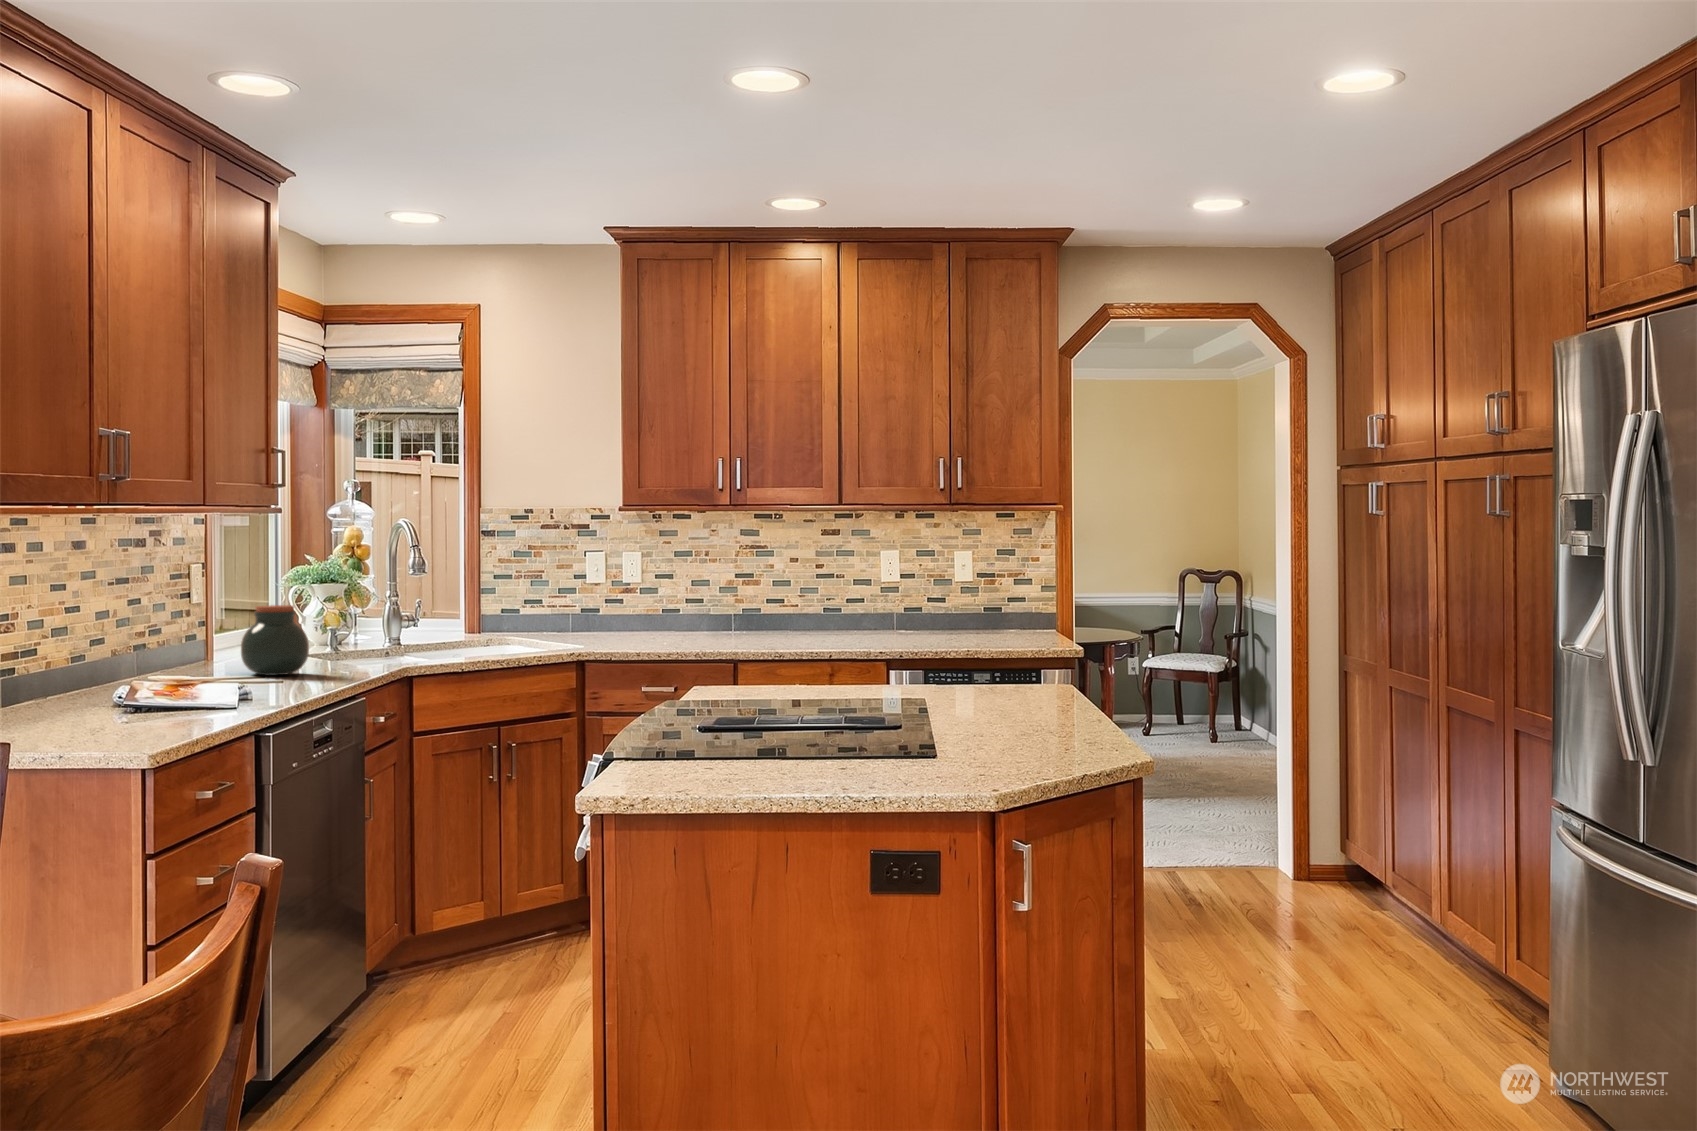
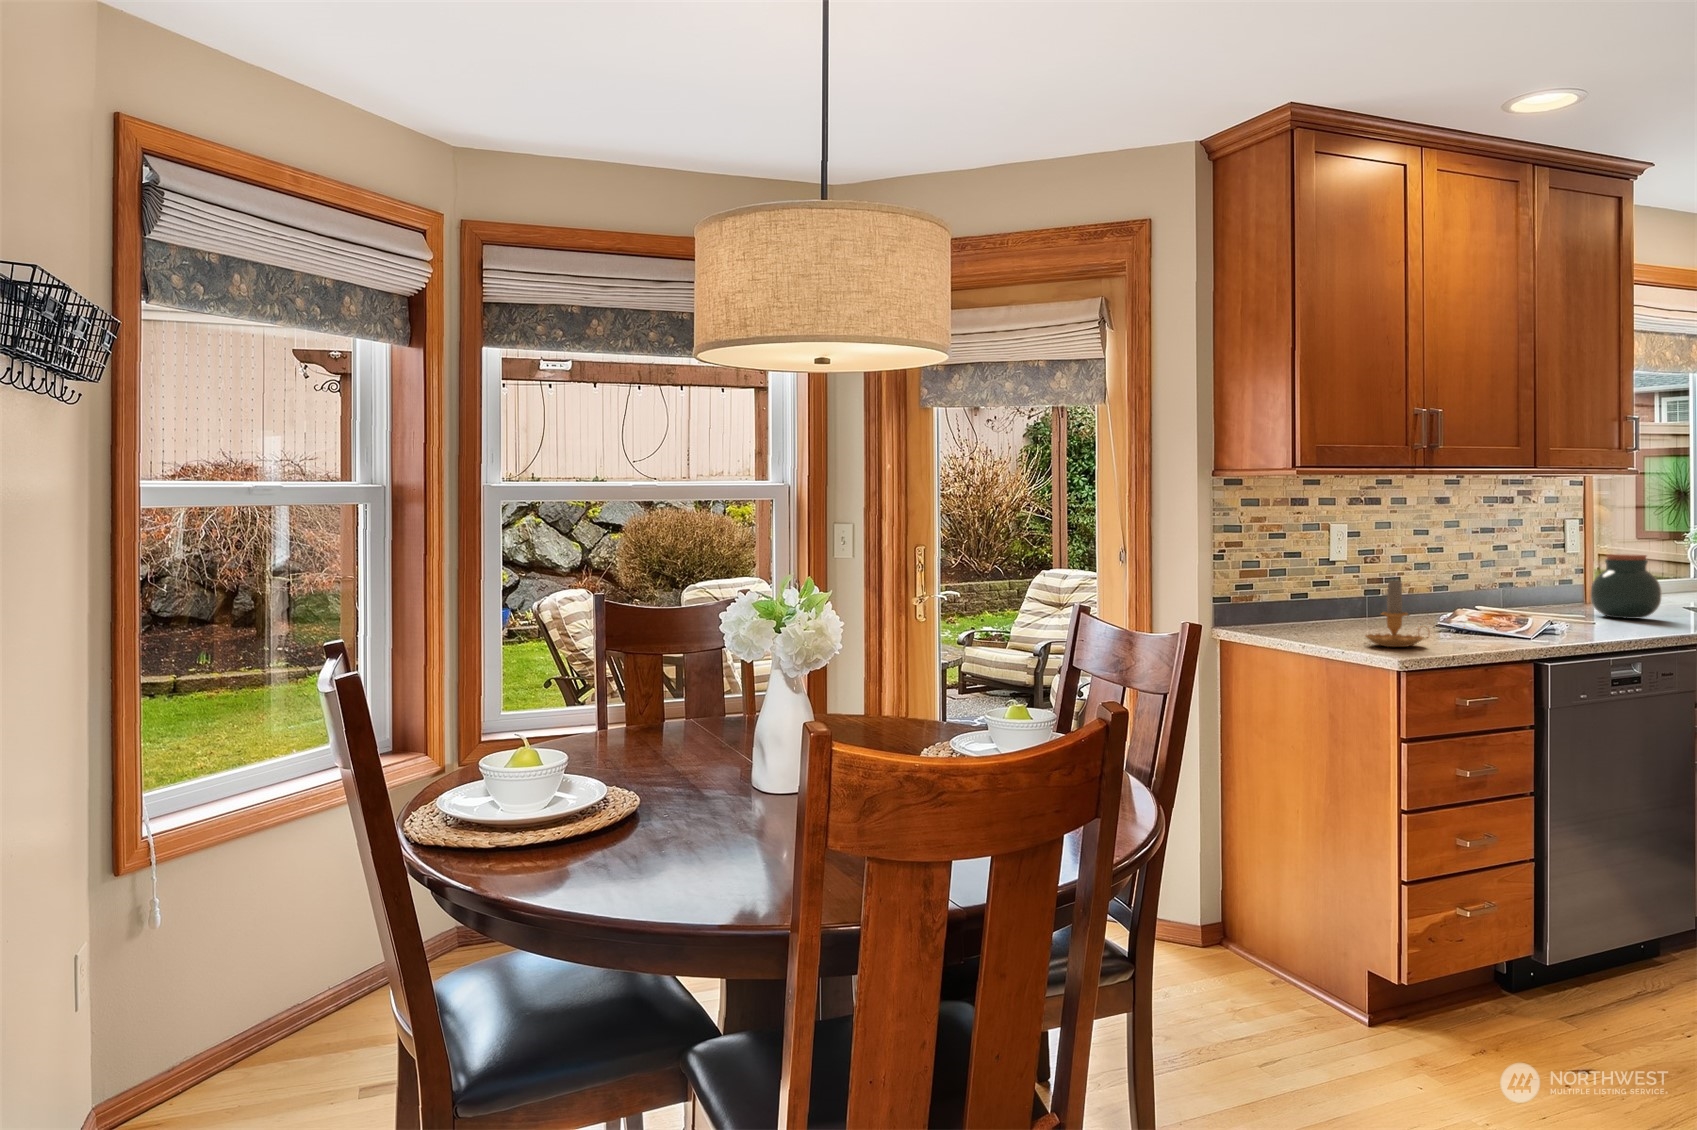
candle: none [78,653,169,744] -> present [1365,580,1430,647]

